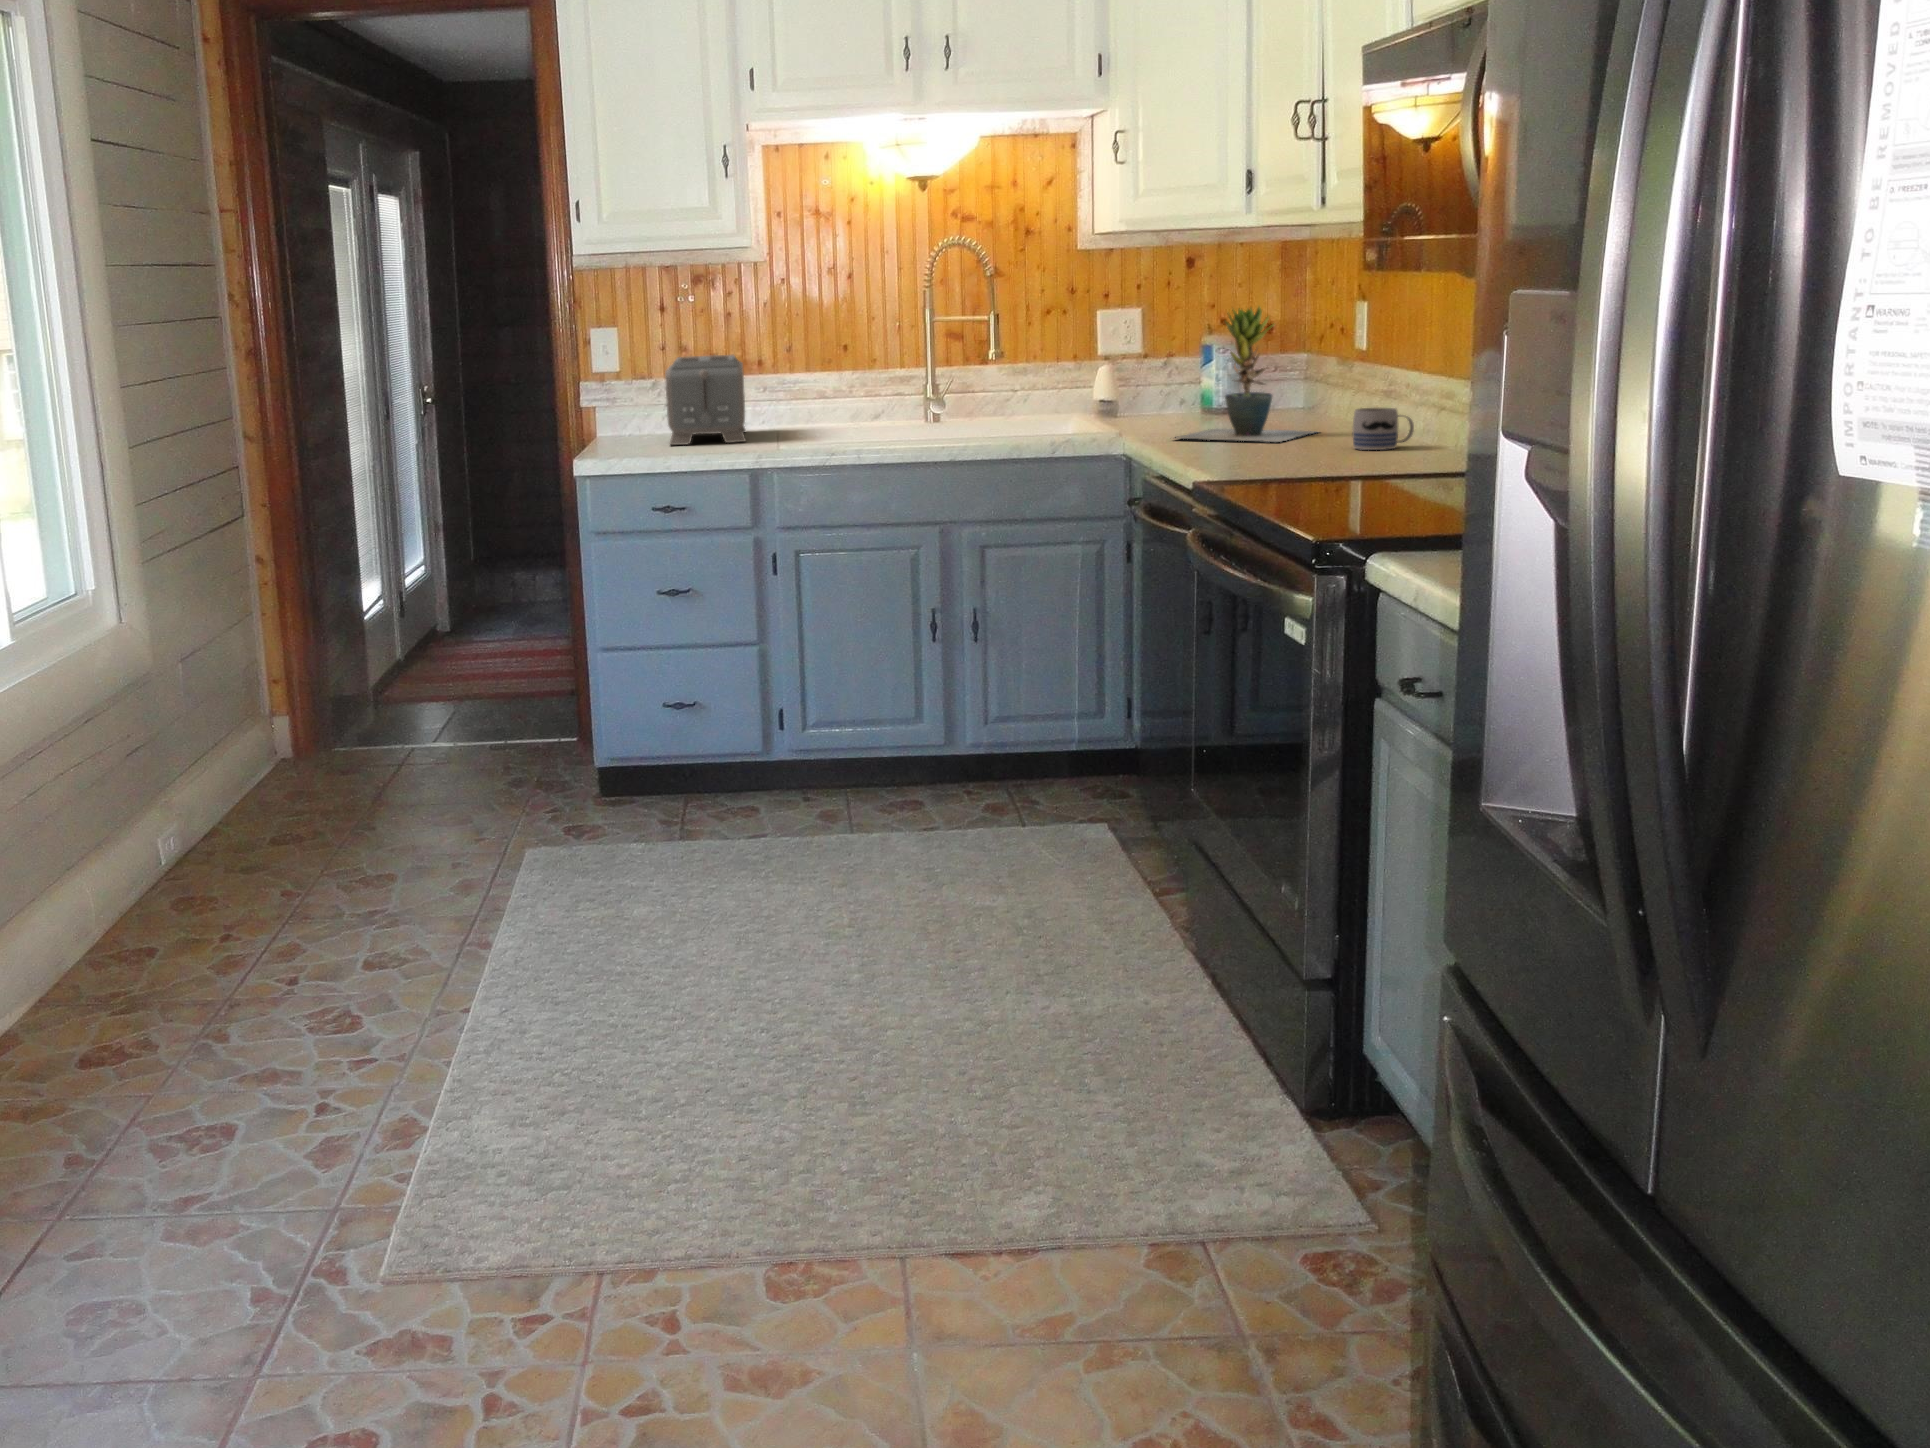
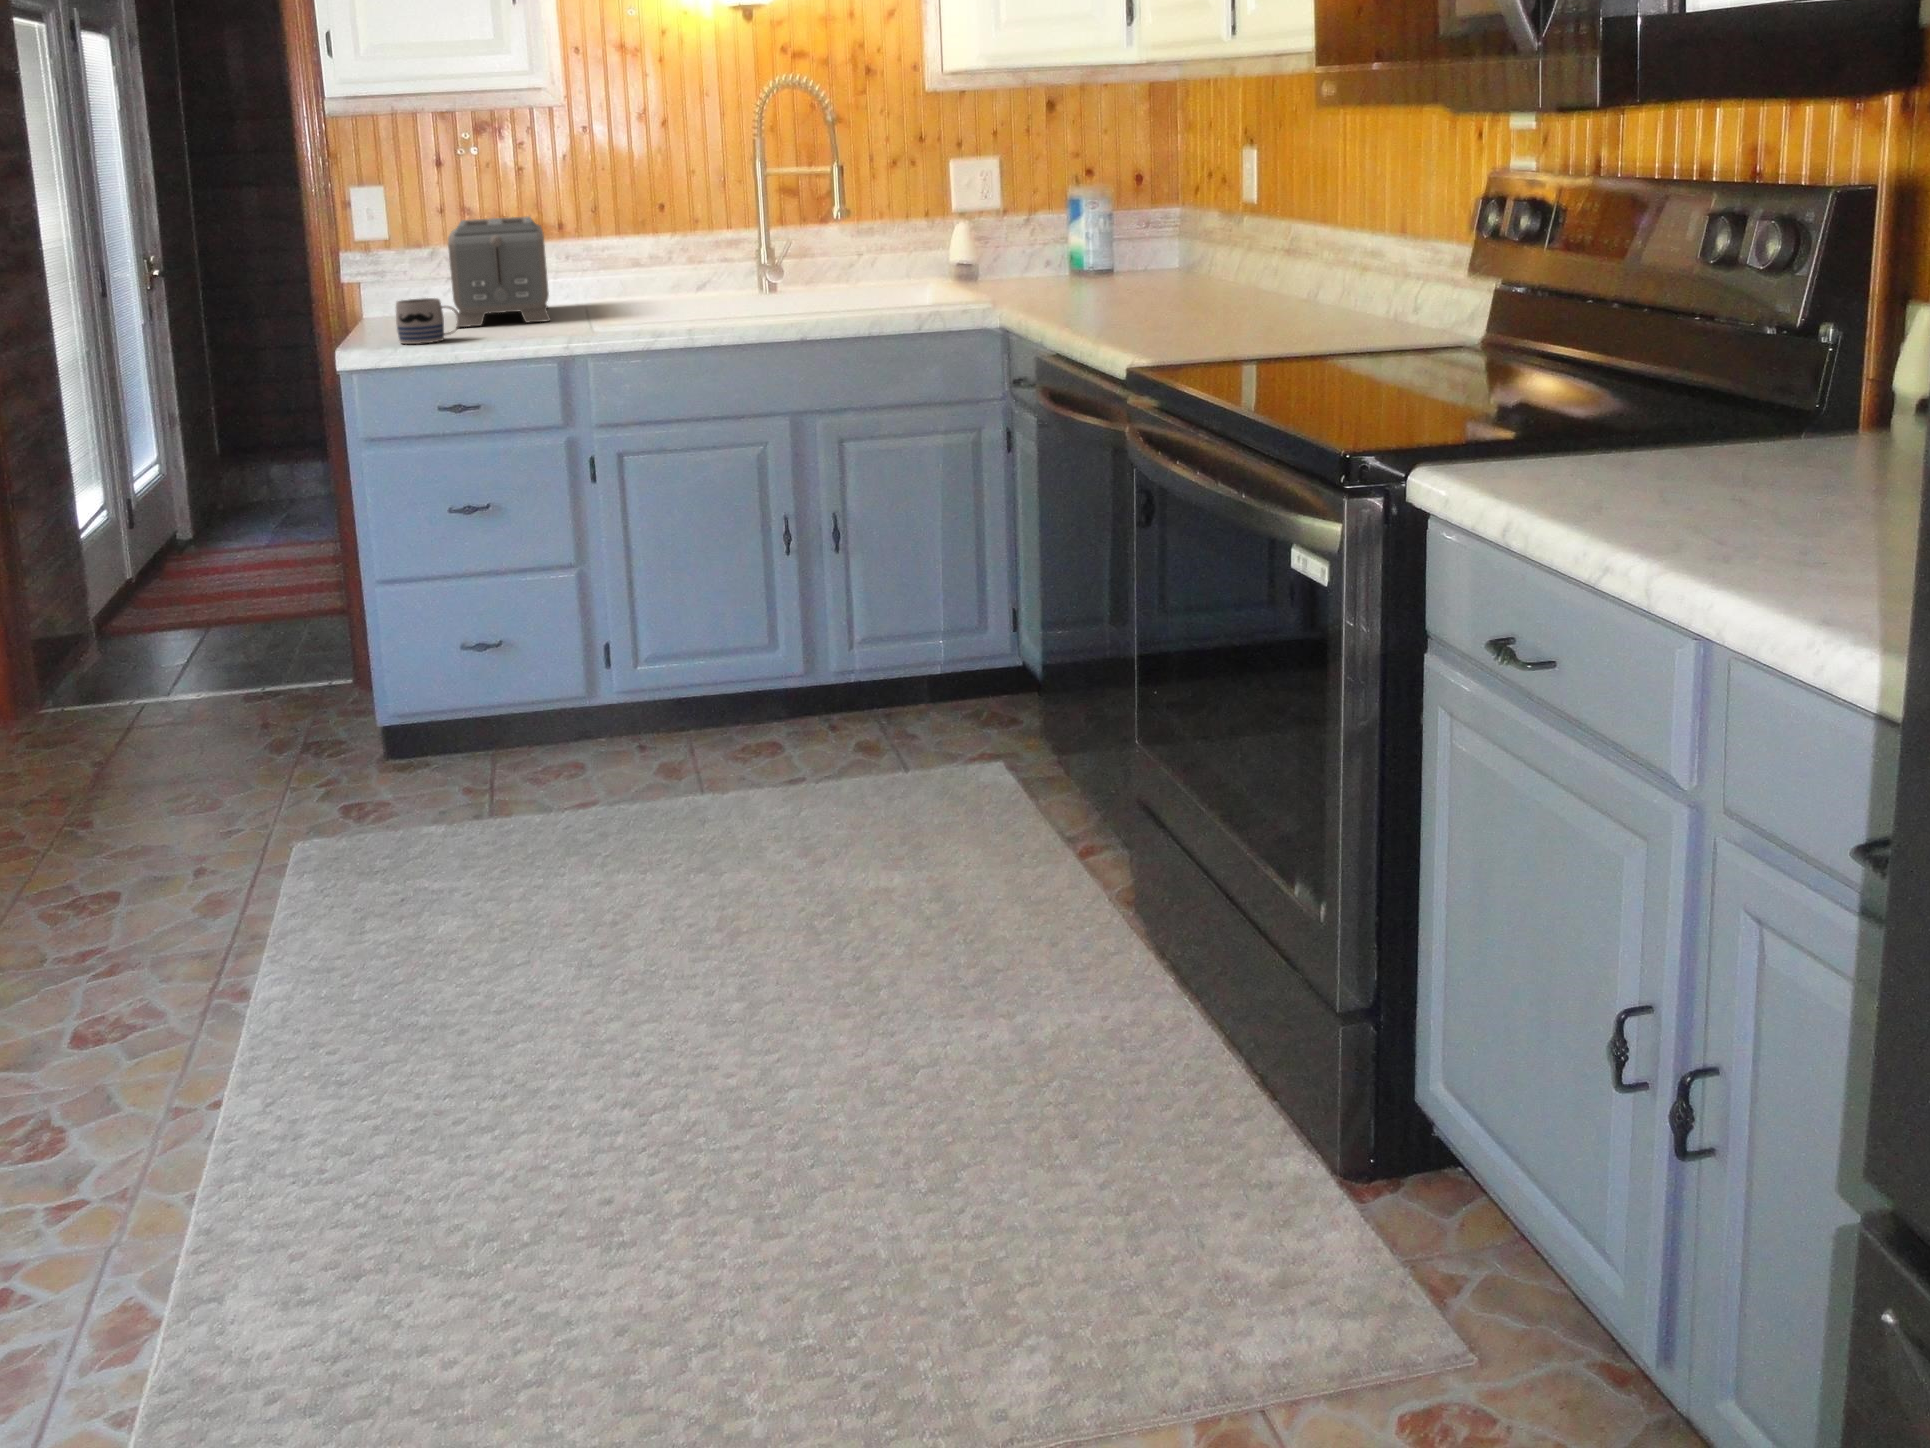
potted plant: present [1176,307,1315,442] -> none [1055,153,1221,311]
mug: present [1353,408,1414,450] -> present [396,298,460,344]

